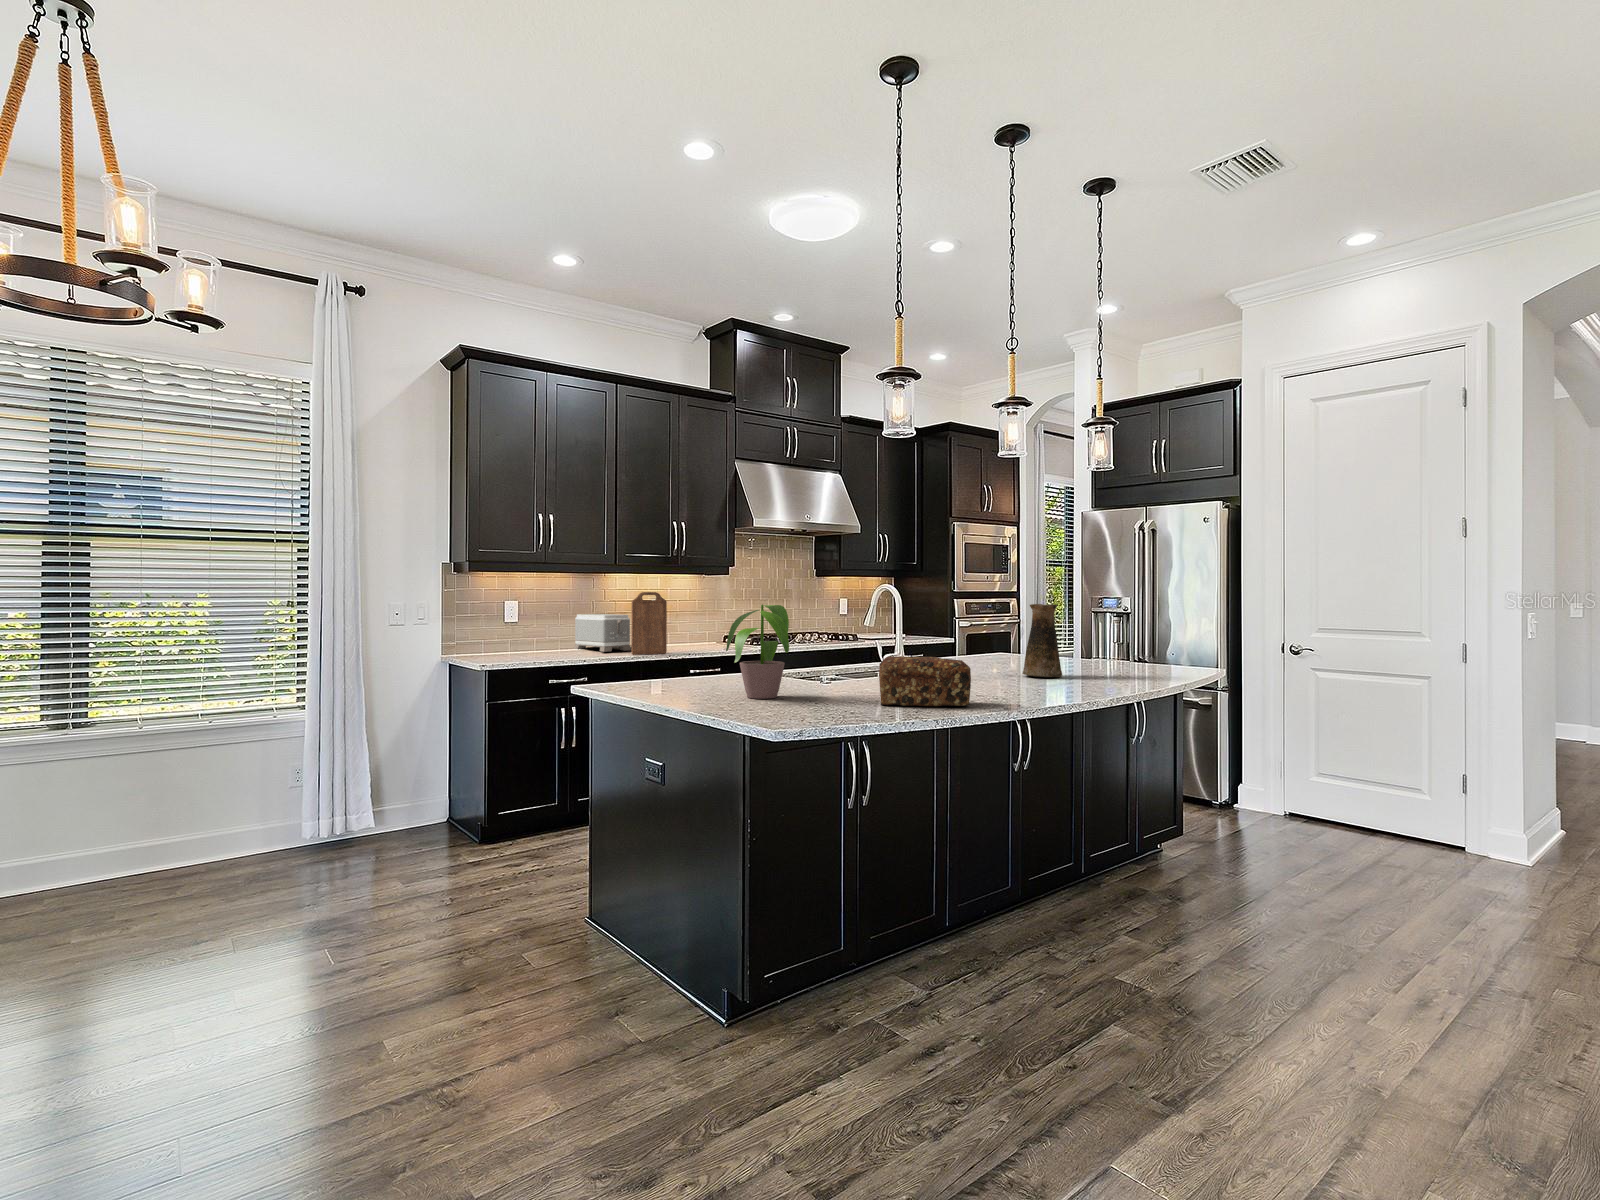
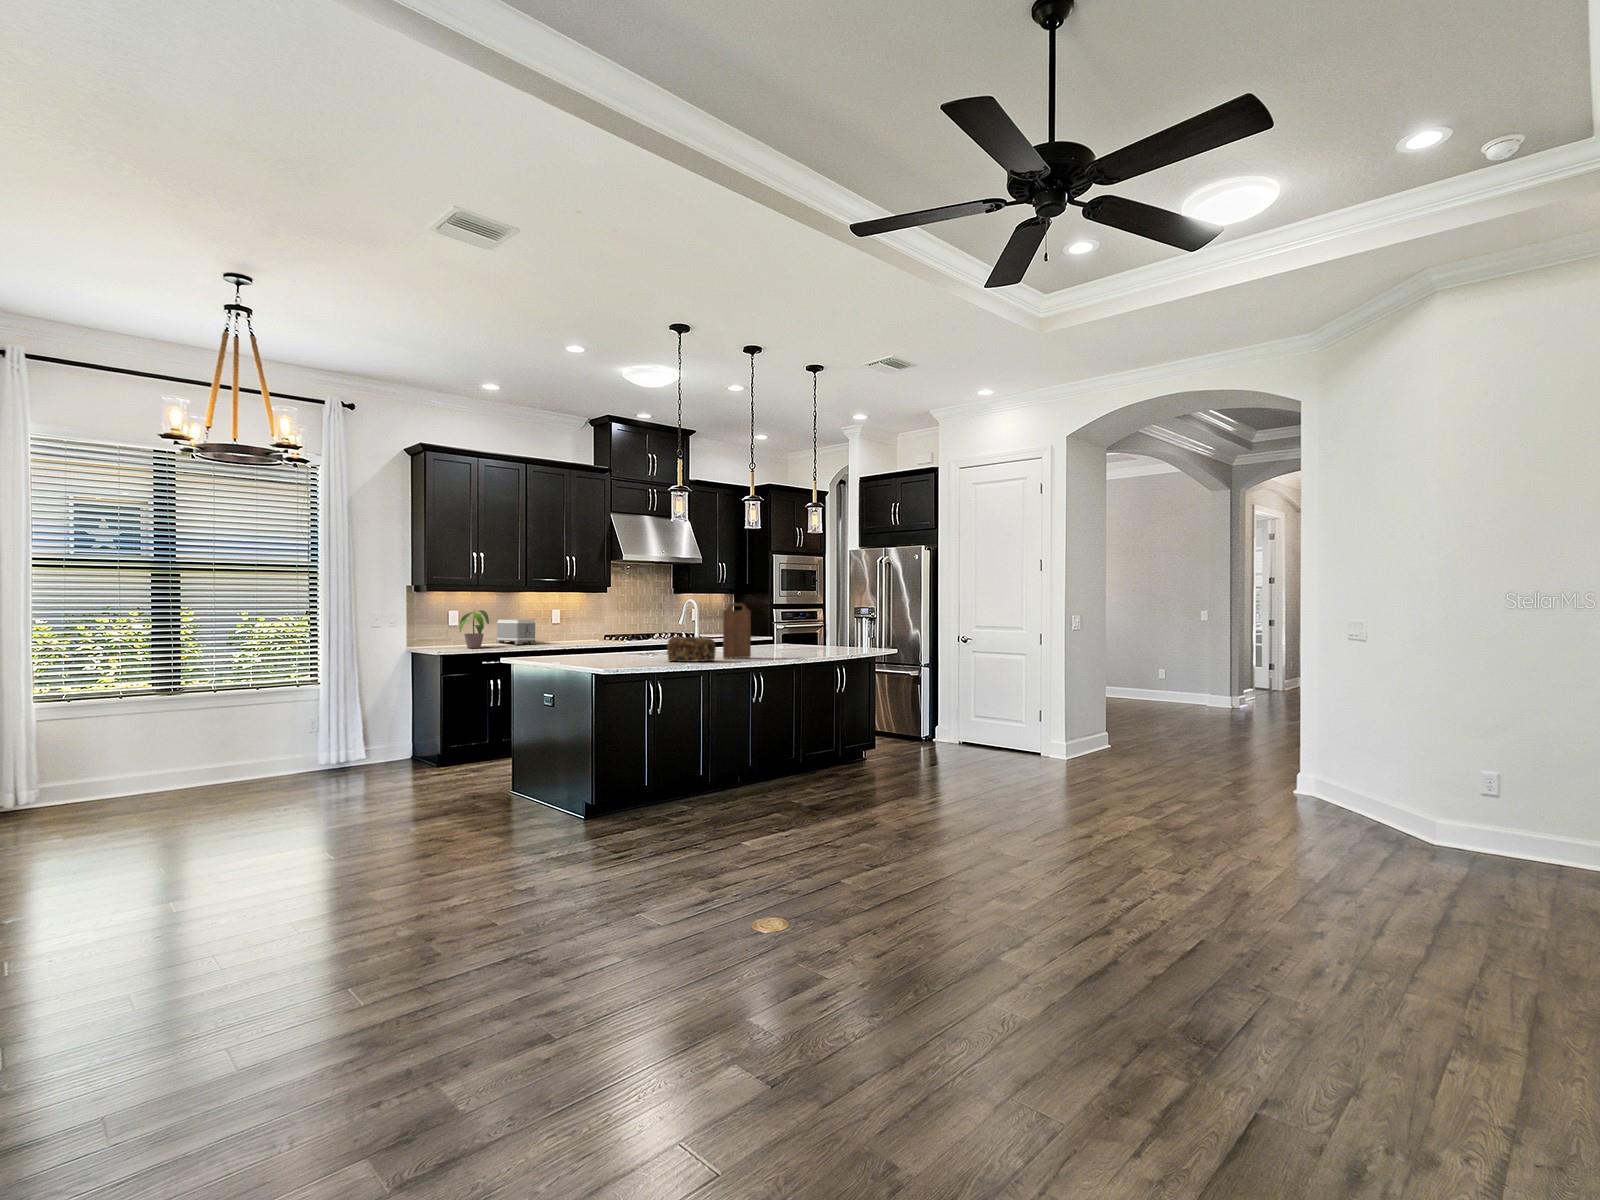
cutting board: present [631,592,667,655] -> present [723,603,751,659]
pitcher: present [1023,604,1062,677] -> none [769,610,791,652]
potted plant: present [726,605,789,699] -> present [459,610,489,648]

